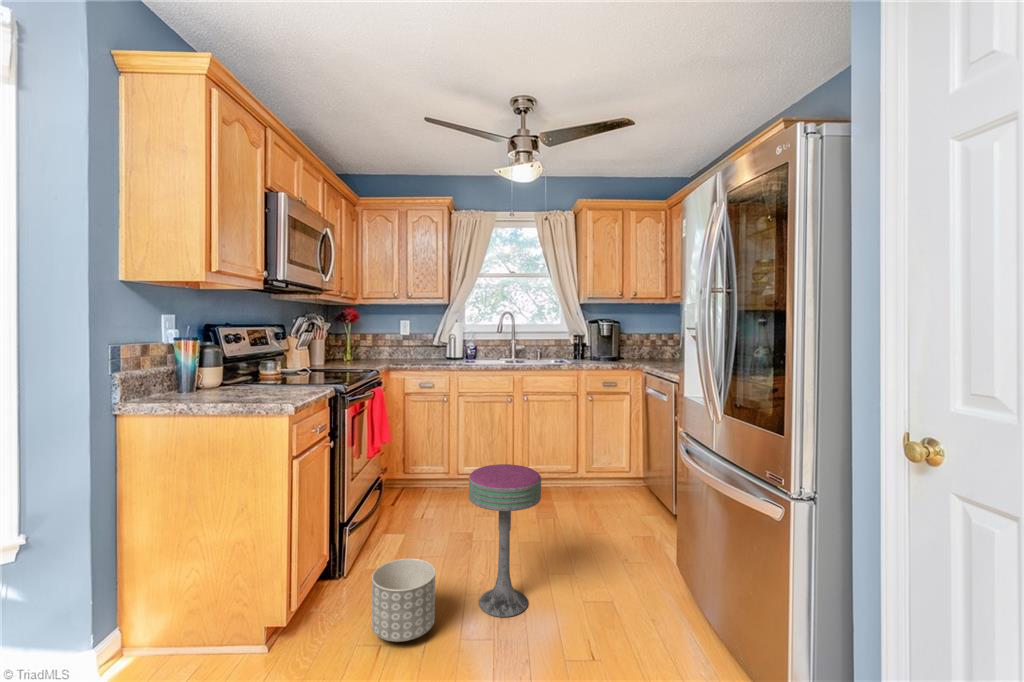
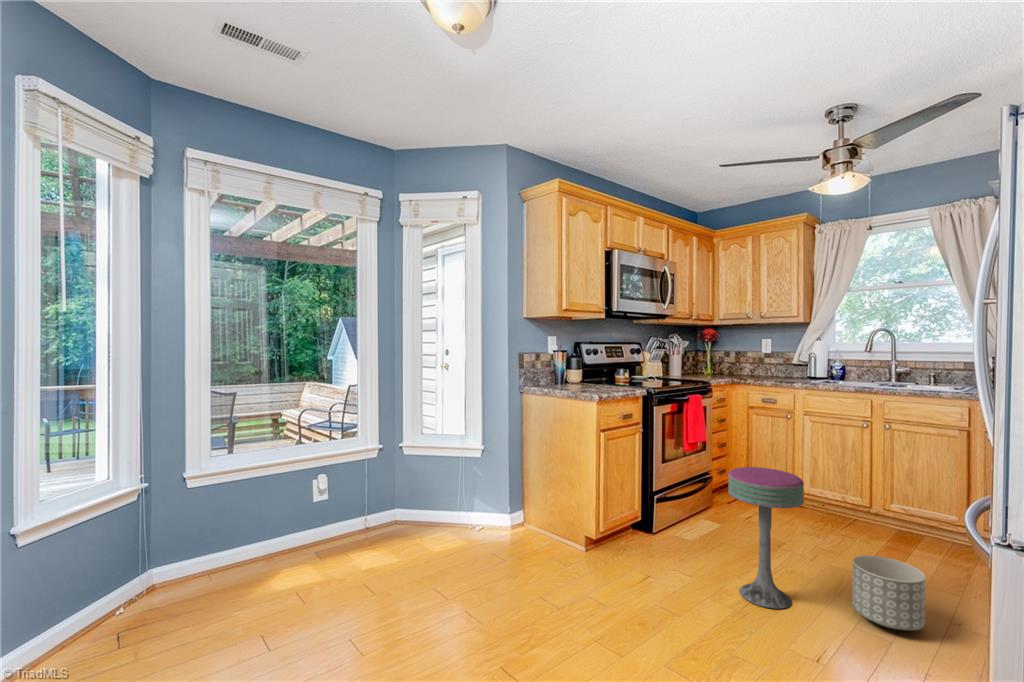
planter: present [372,559,435,642] -> present [853,555,925,630]

